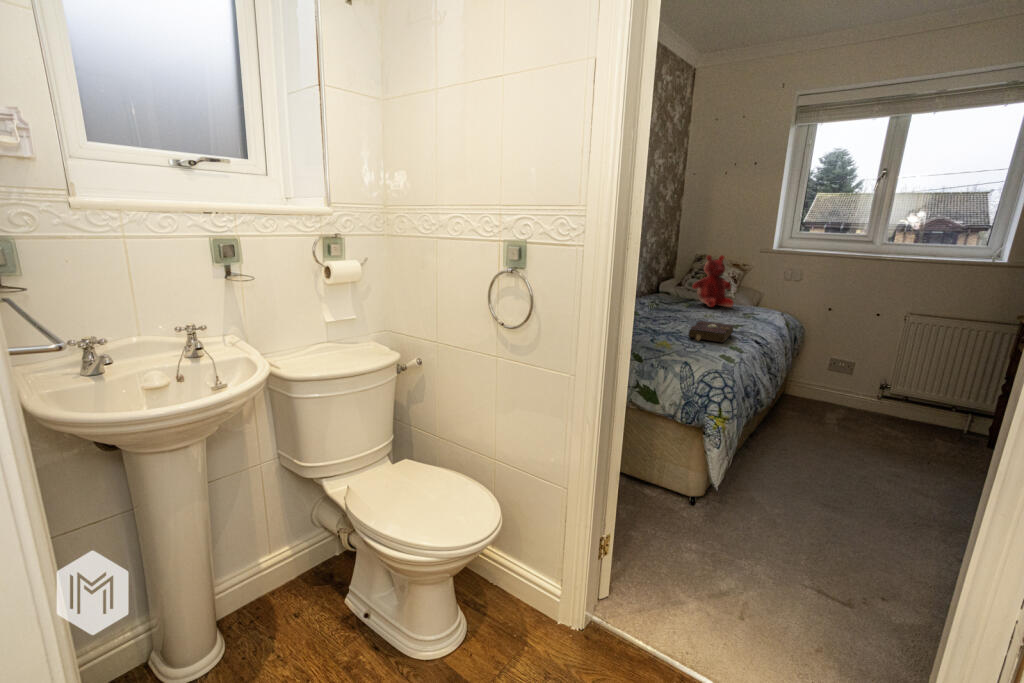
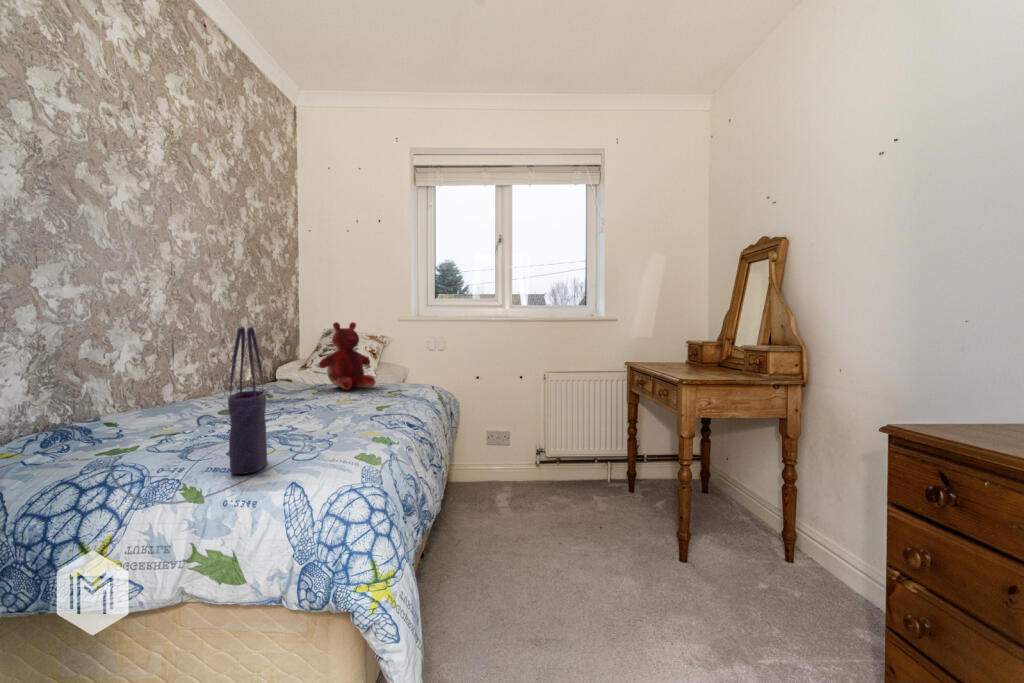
tote bag: none [652,274,673,353] -> present [228,326,267,474]
book: present [688,321,734,343] -> none [307,406,376,439]

